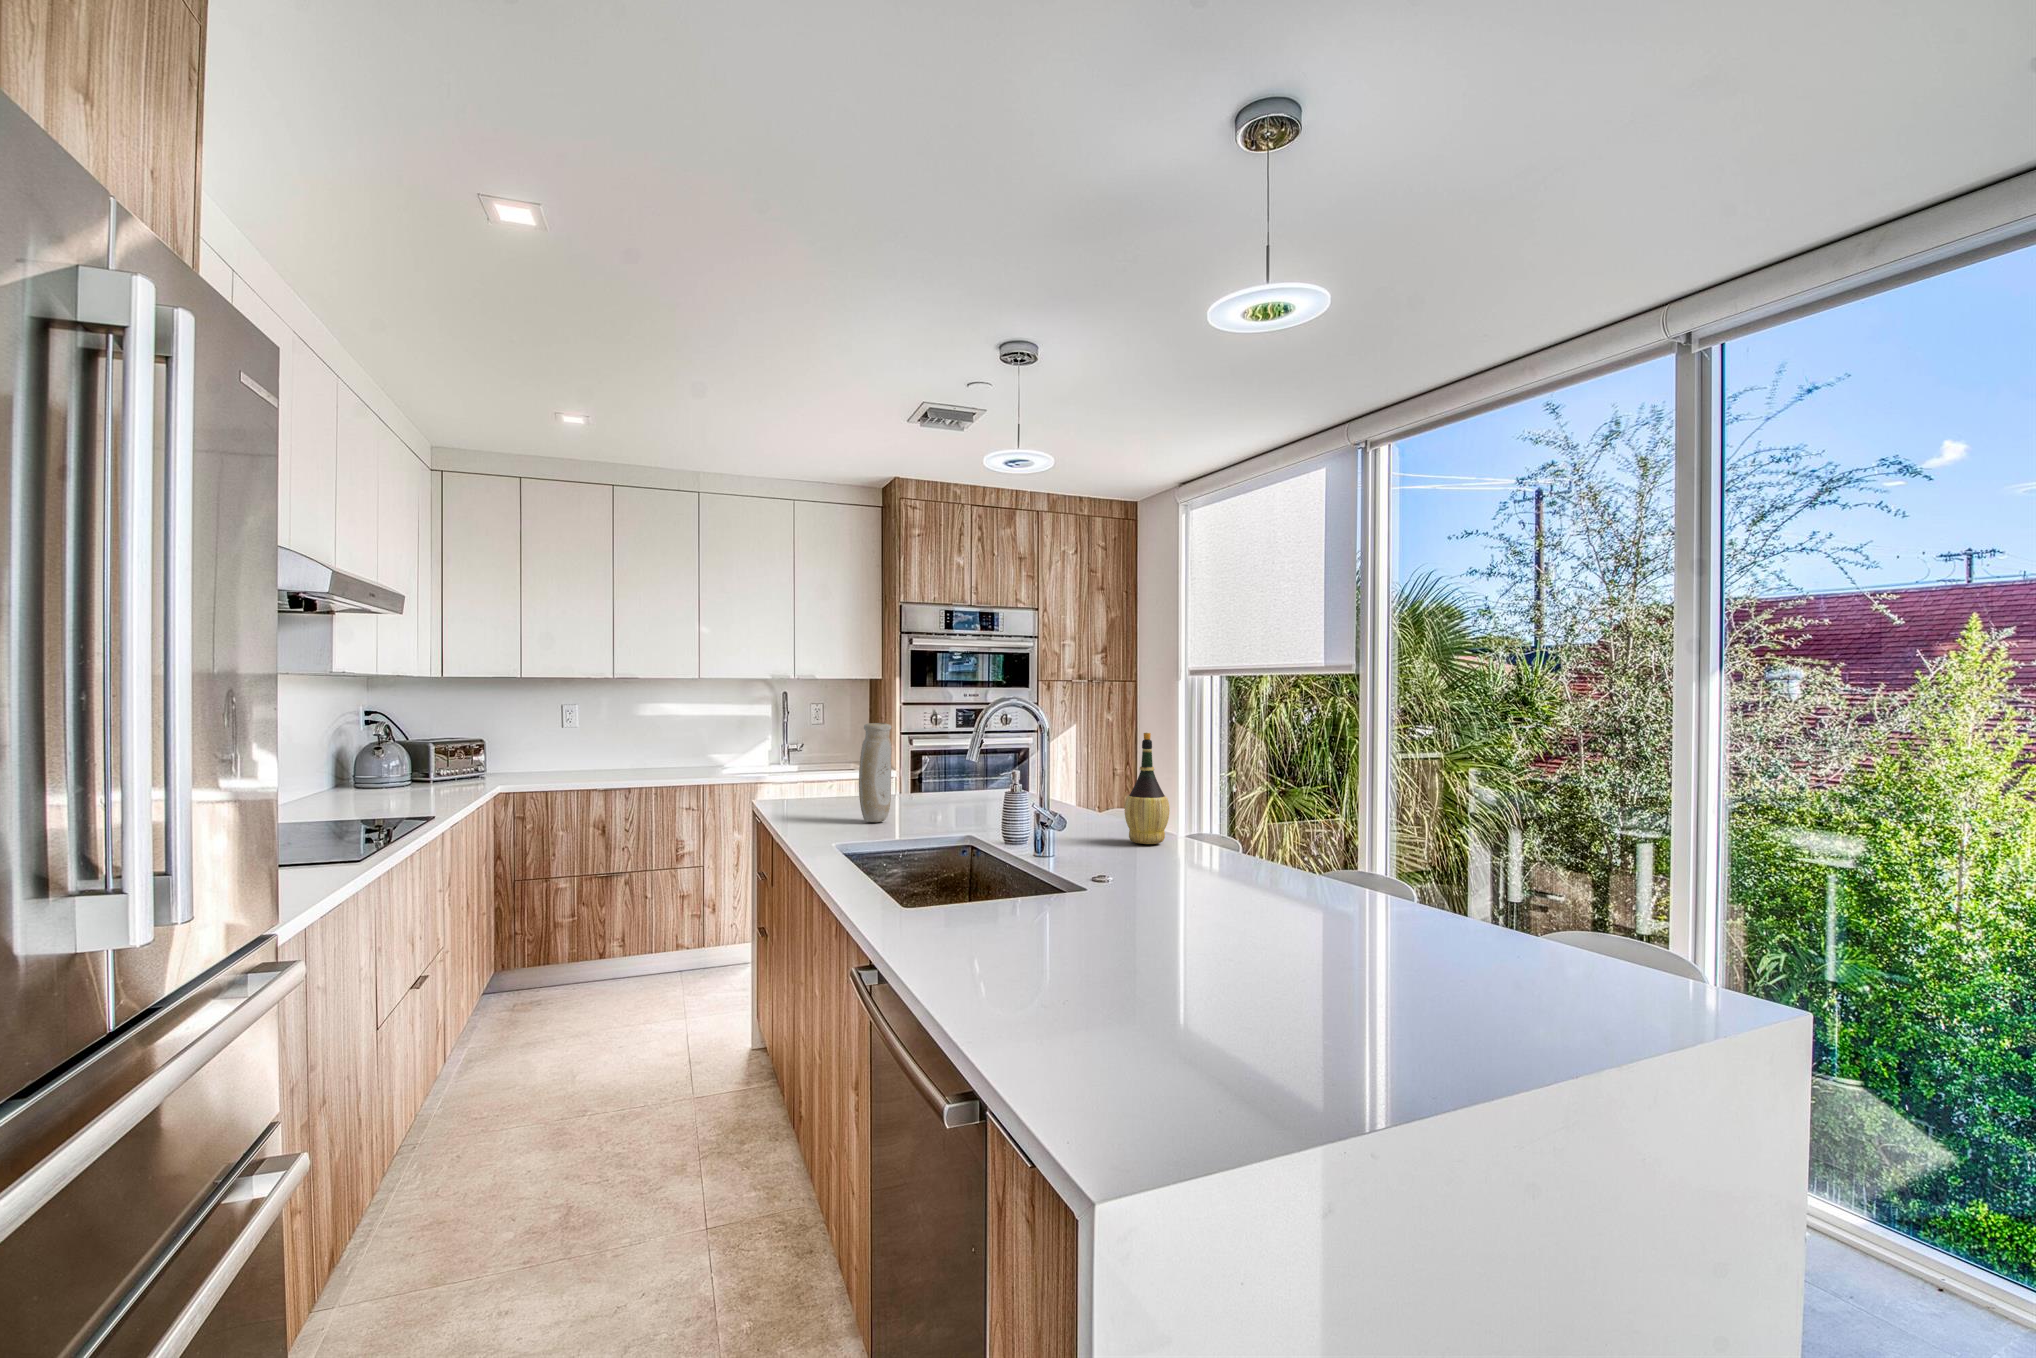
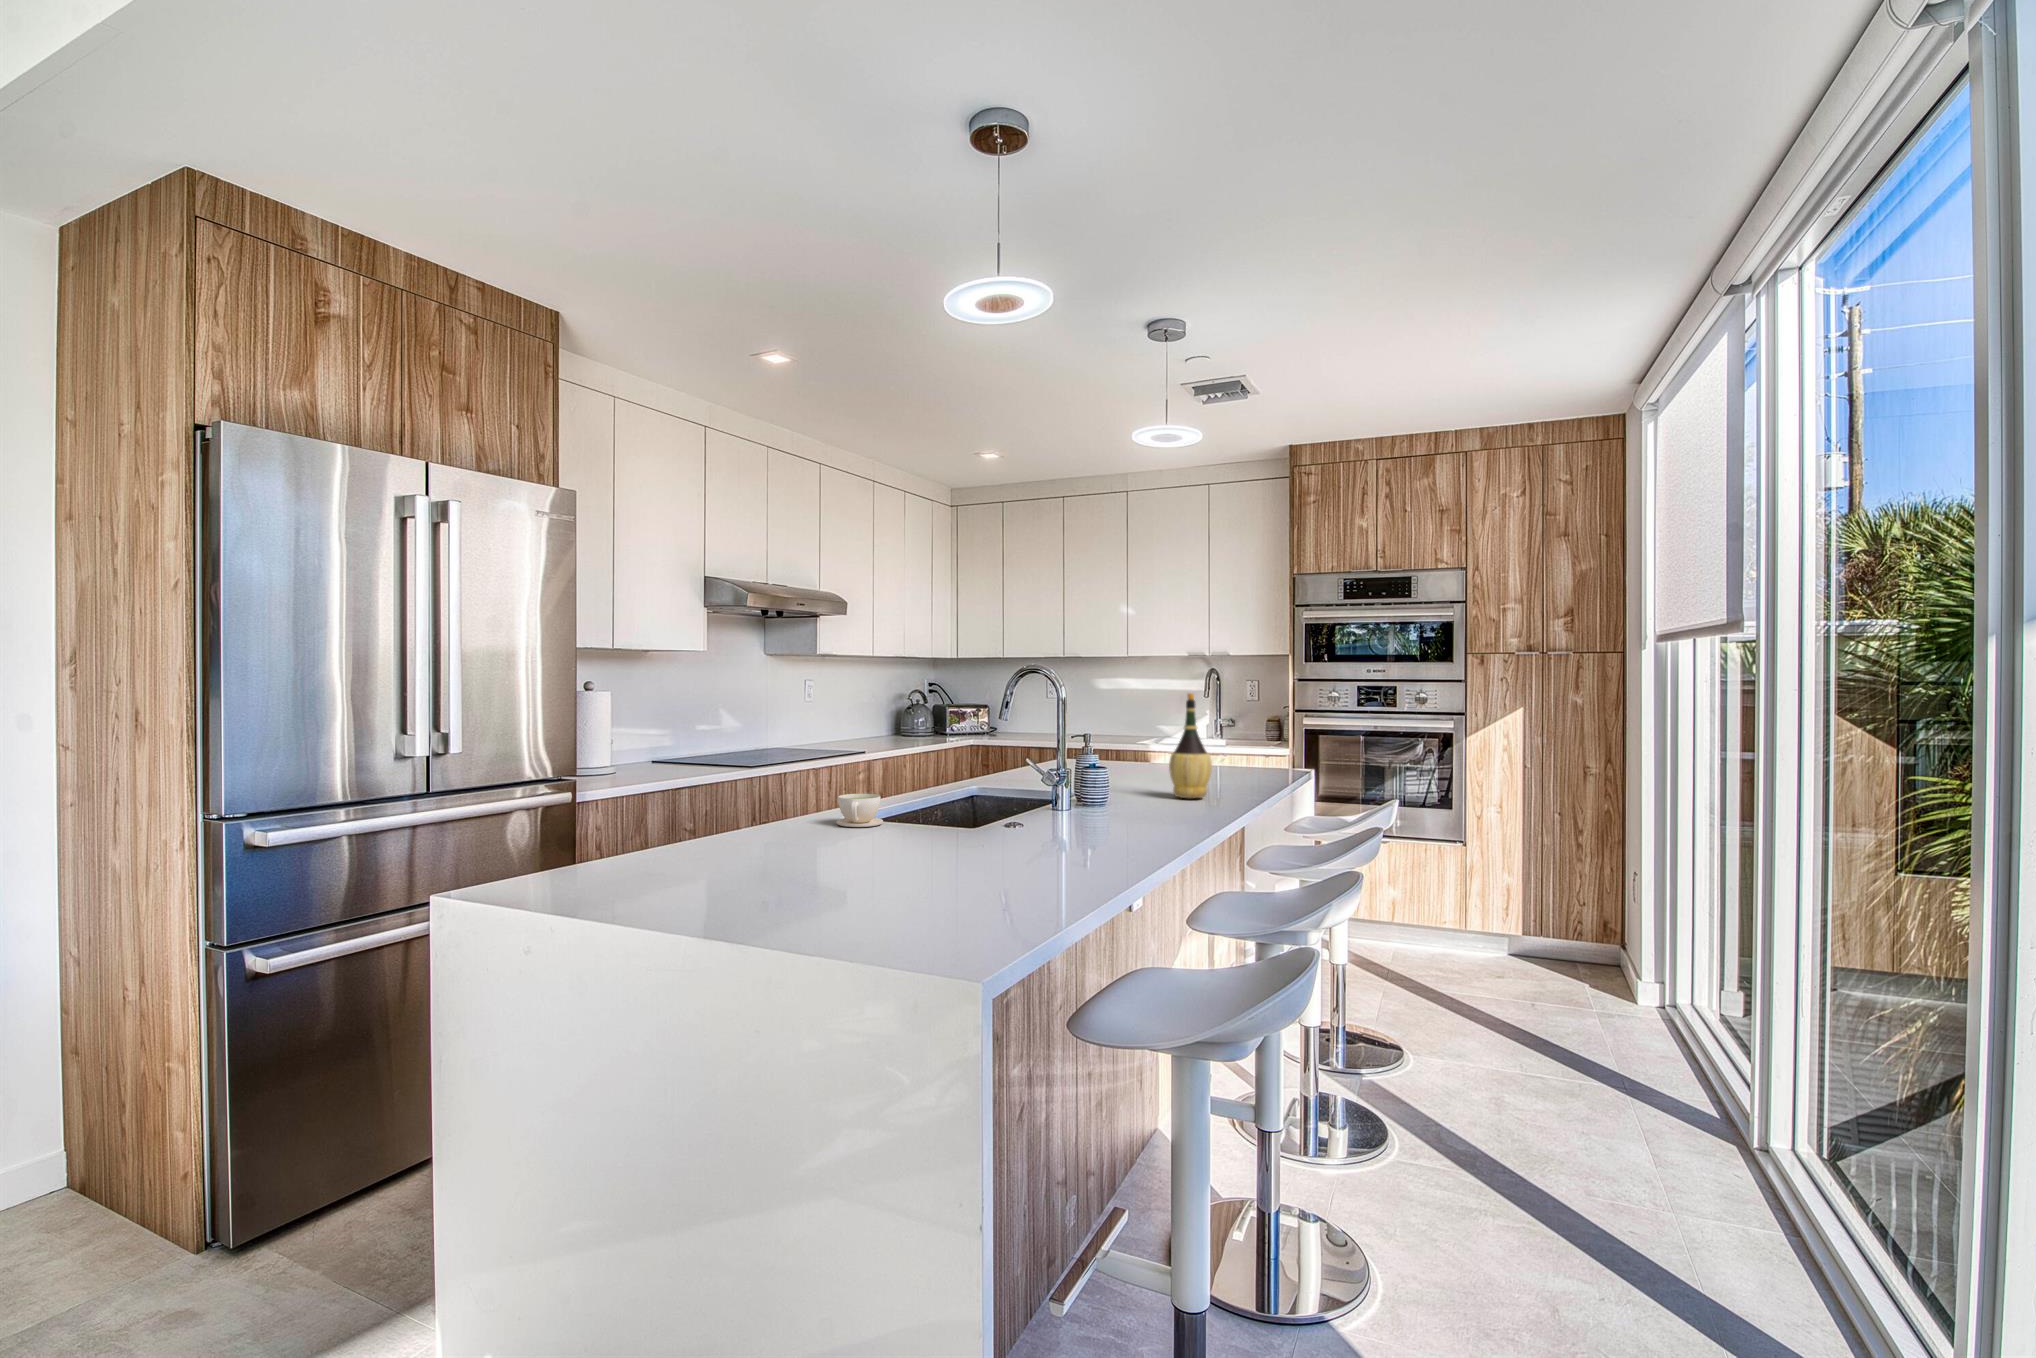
vase: present [859,723,892,822] -> none [1043,685,1071,768]
coffee cup: none [1060,903,1127,960] -> present [837,794,883,827]

